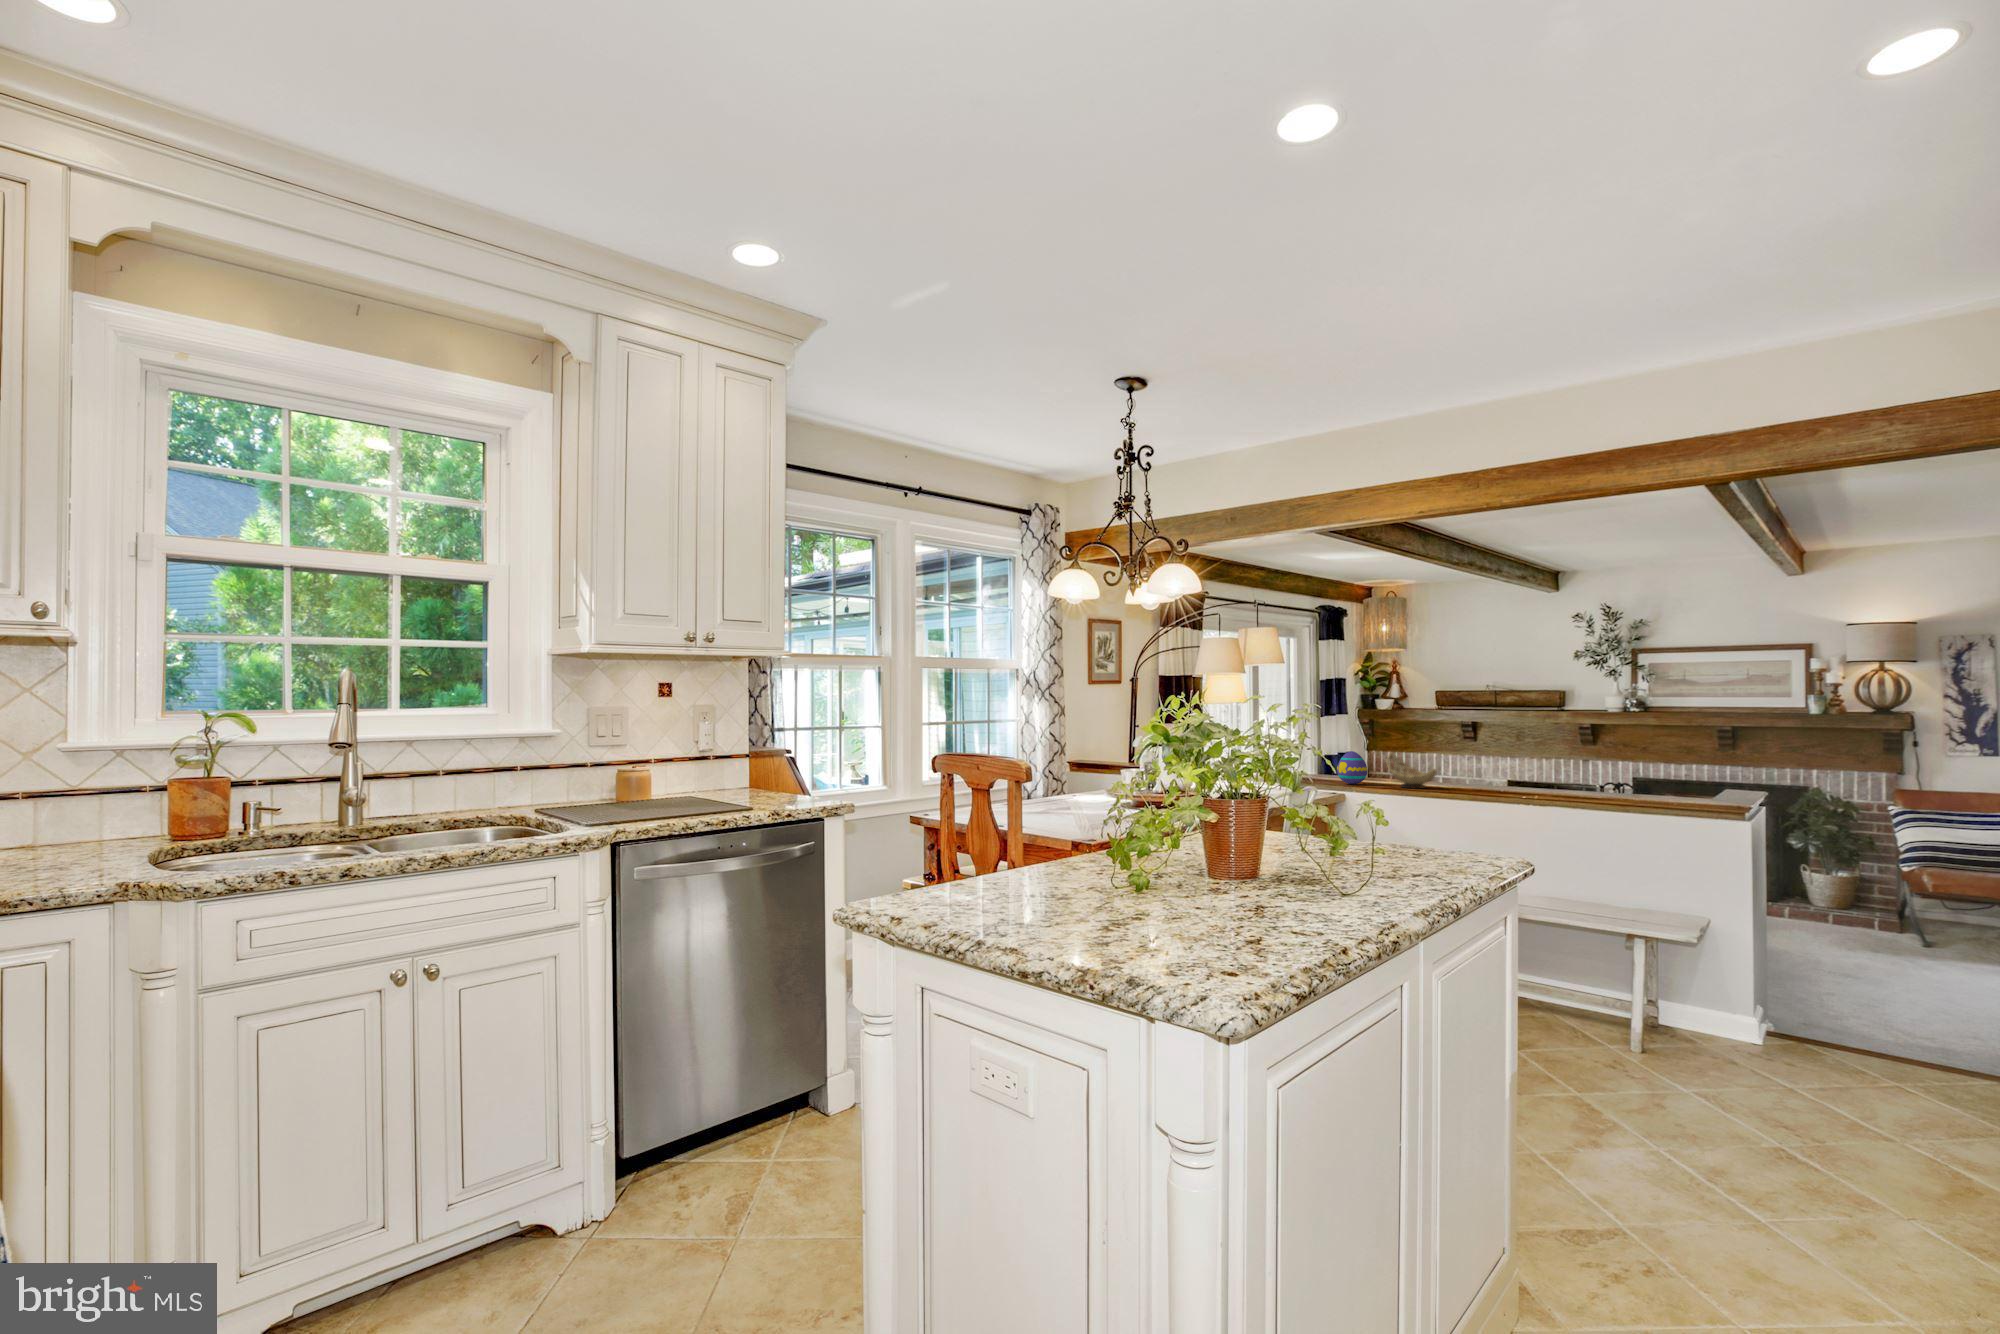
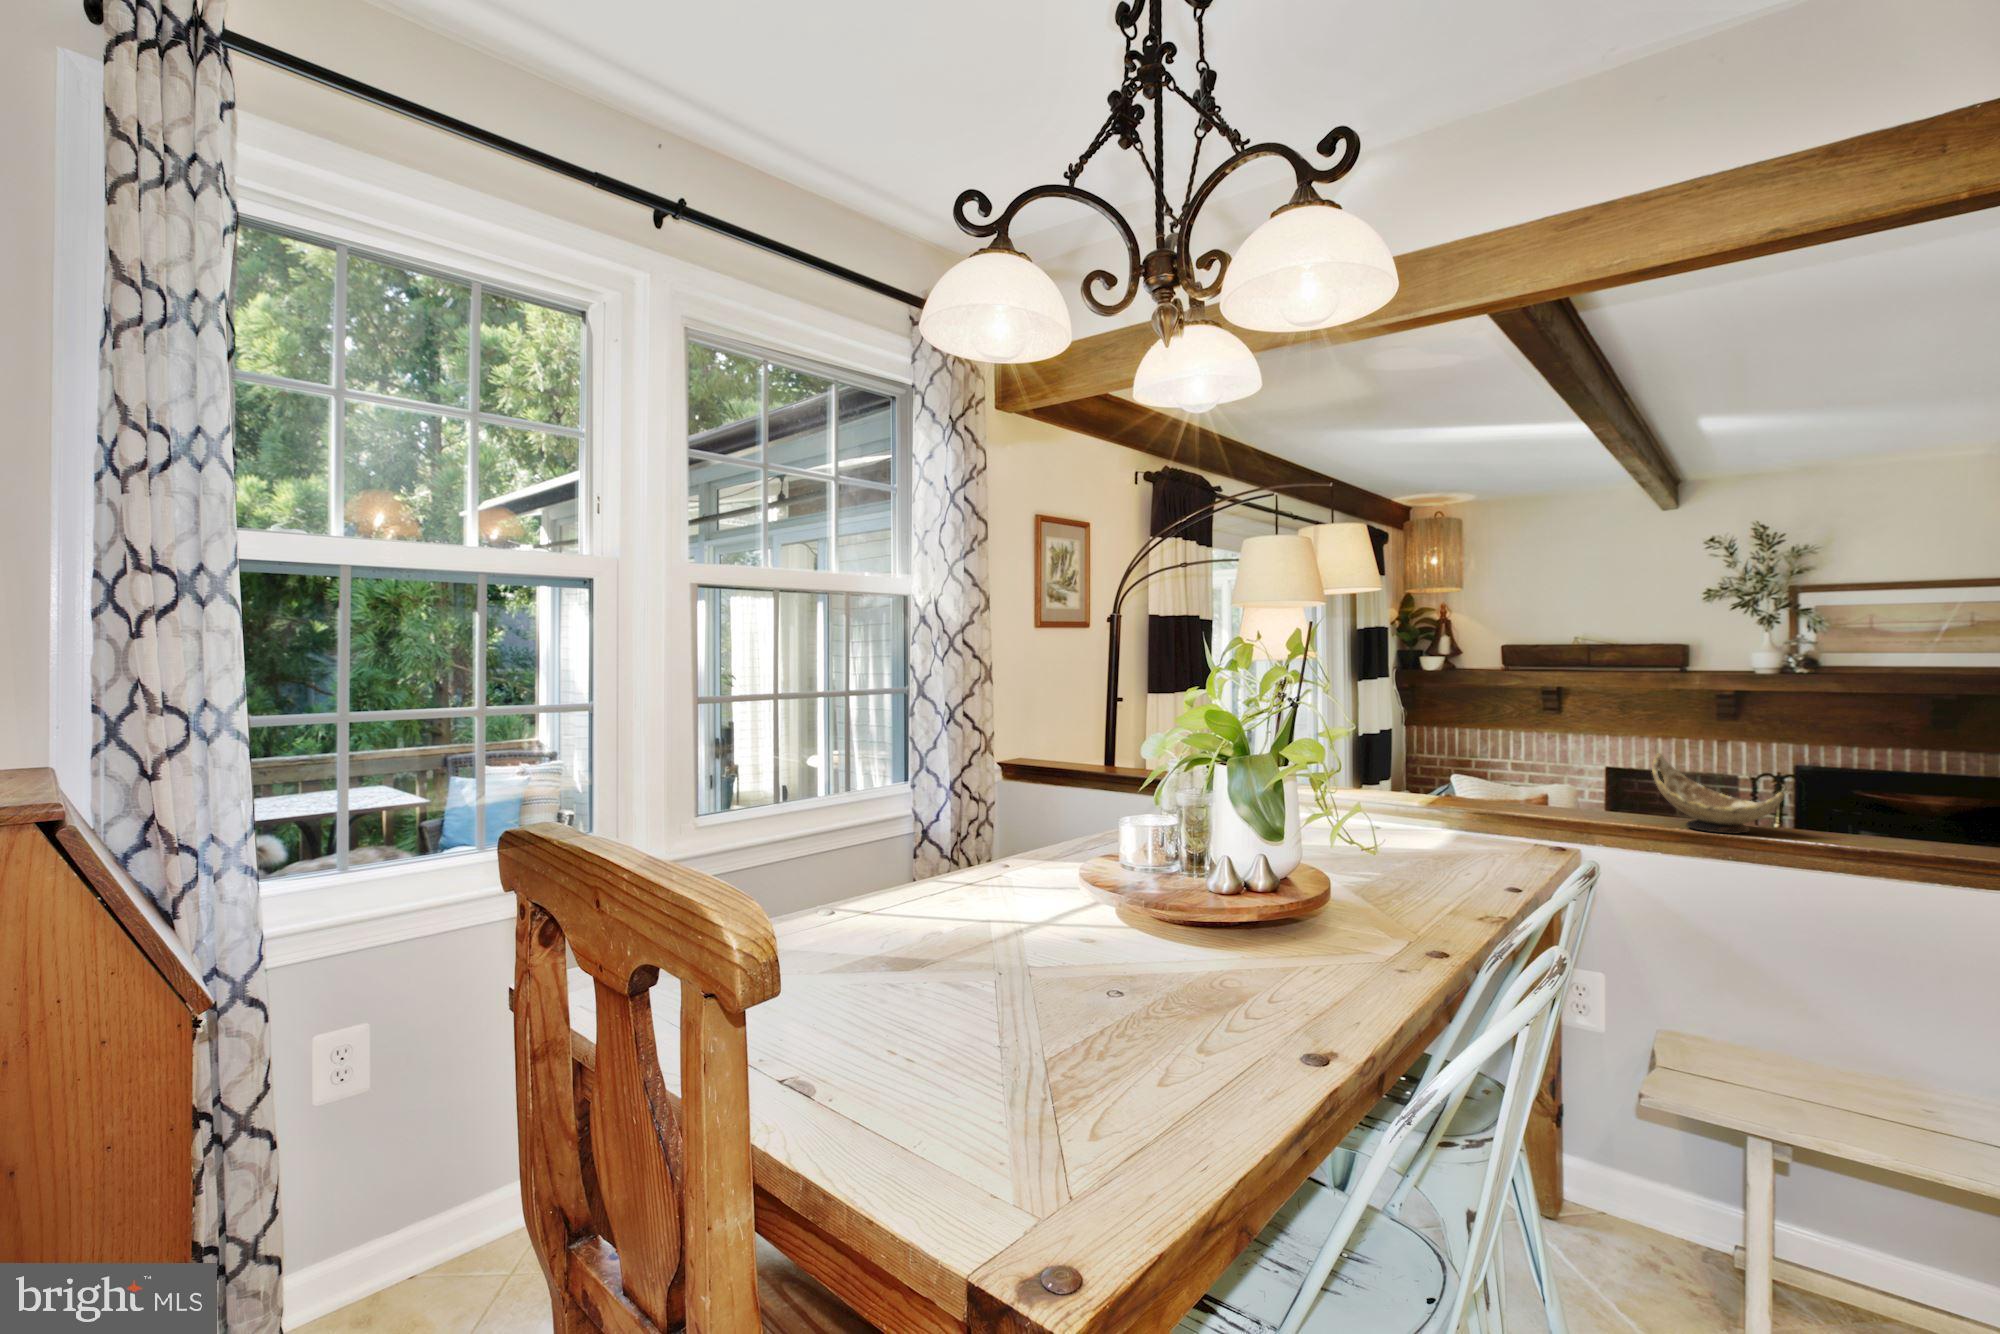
decorative egg: present [1337,751,1368,784] -> none [1536,751,1604,818]

